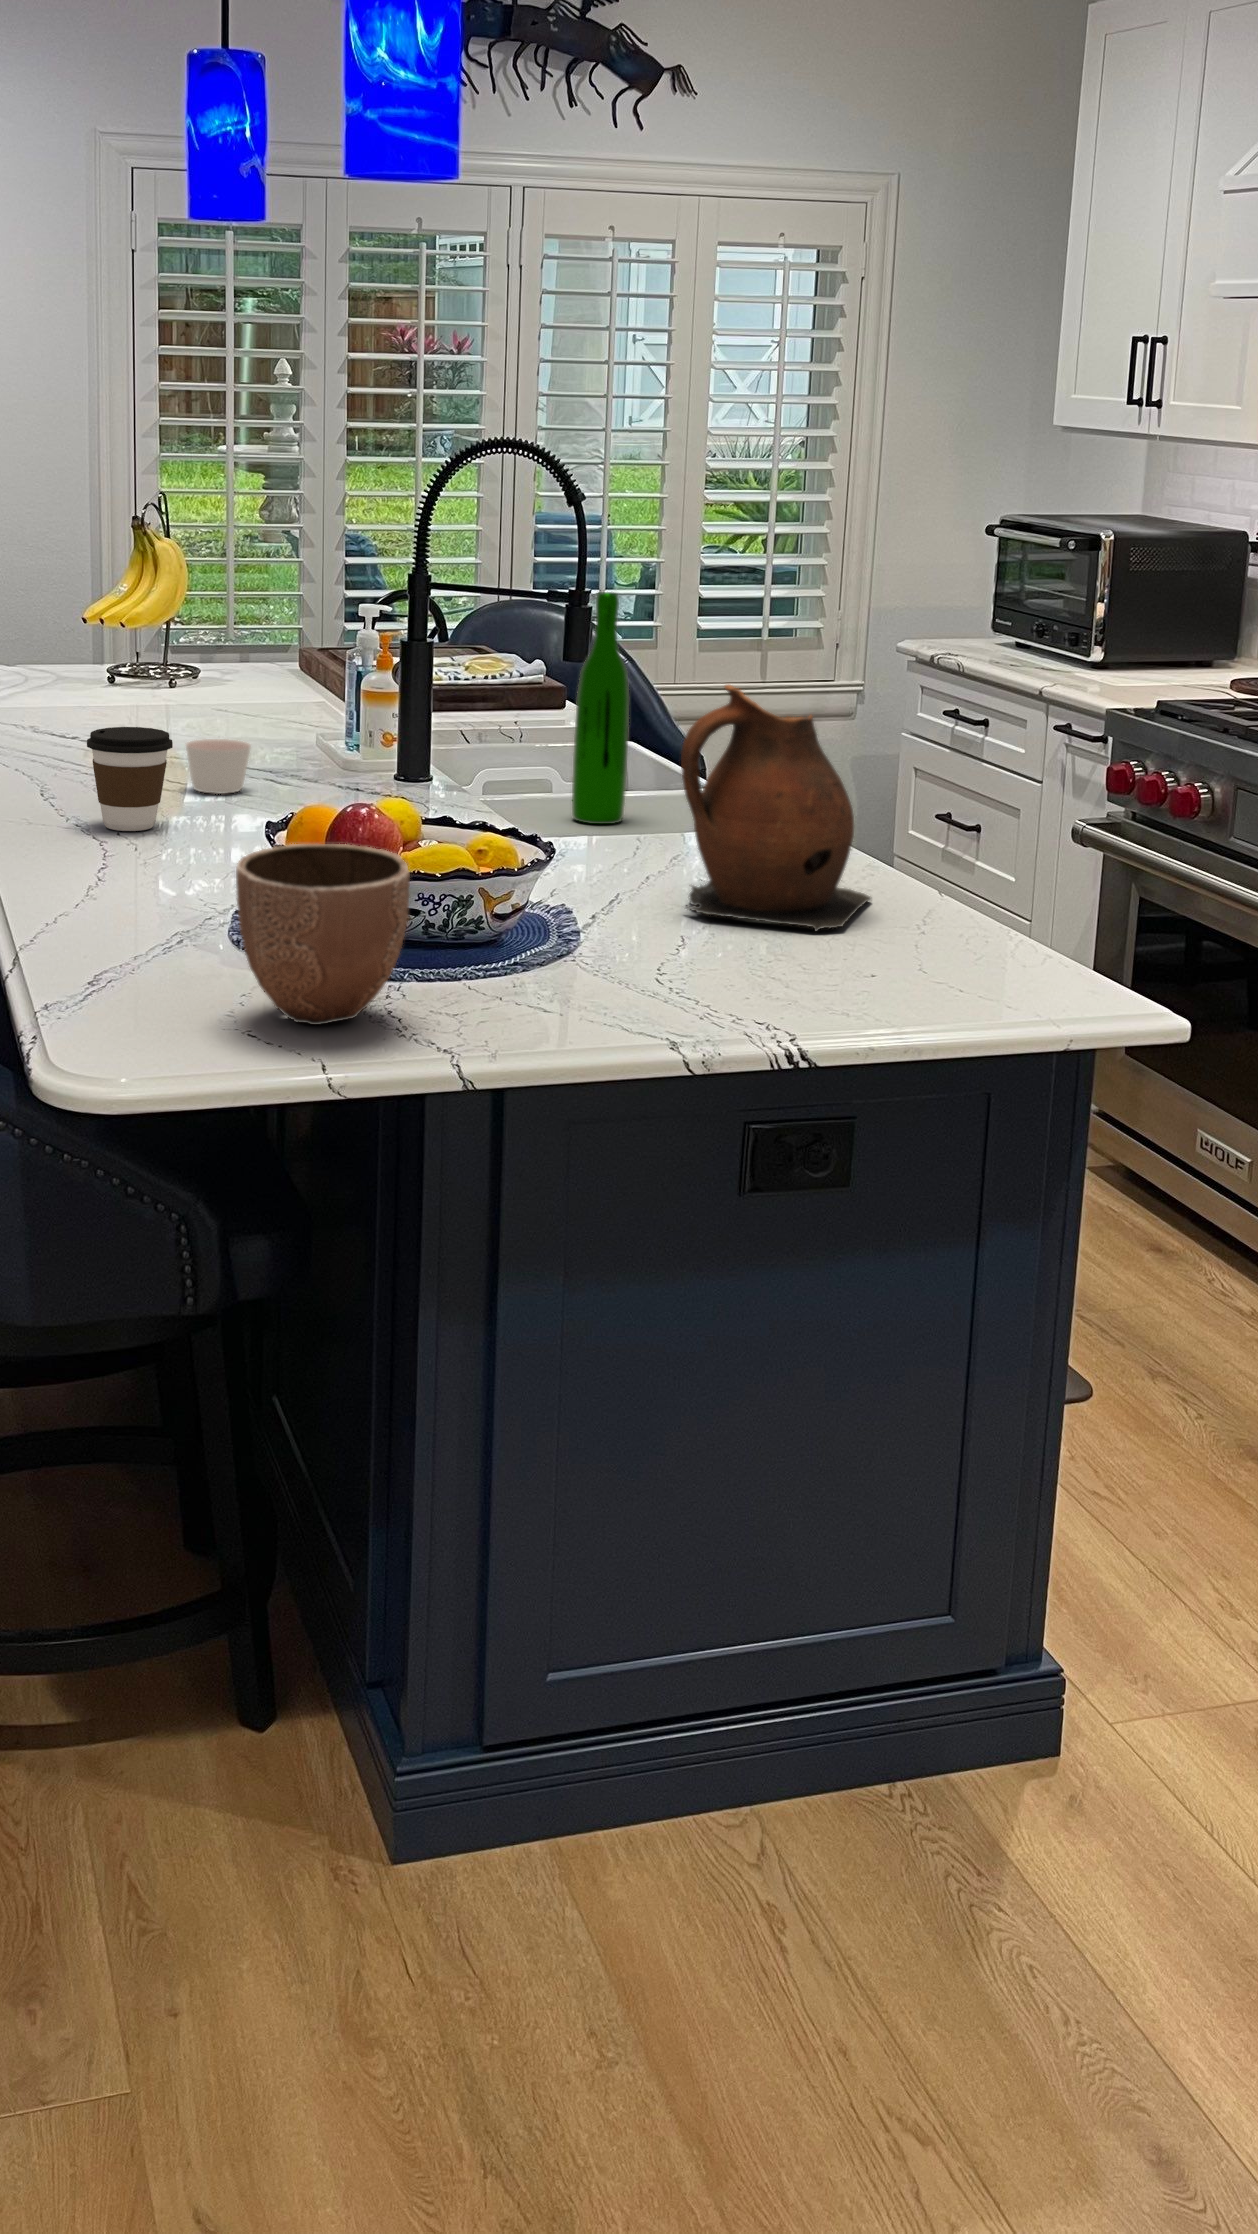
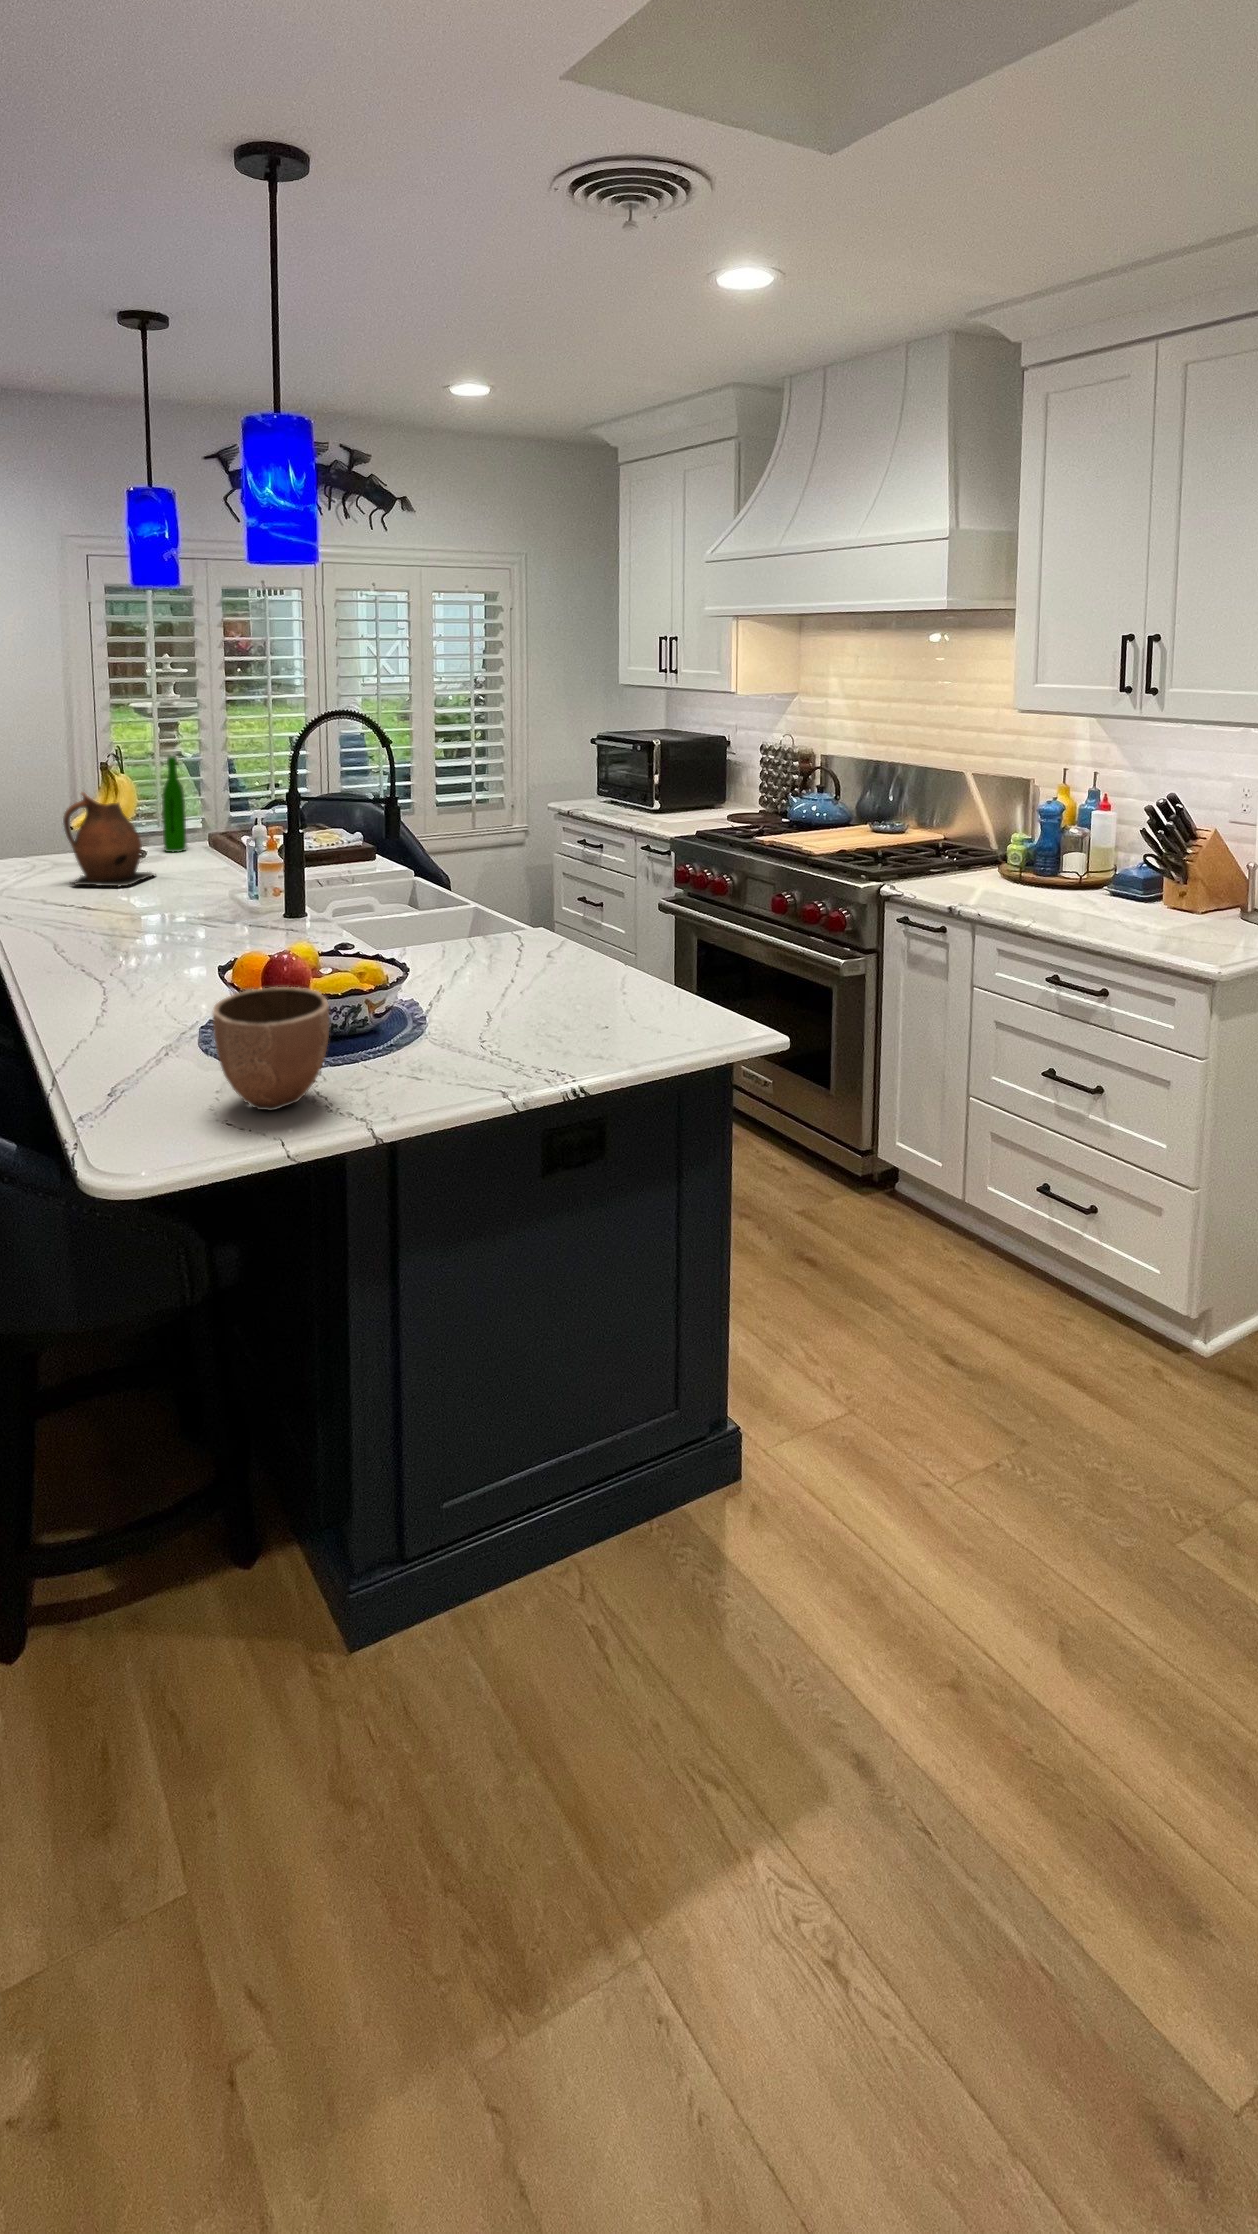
wine bottle: present [572,592,629,824] -> present [162,756,187,852]
ceramic pitcher: present [681,685,871,932] -> present [63,793,154,887]
coffee cup: present [87,727,173,831] -> none [91,904,148,971]
candle: present [186,739,251,794] -> none [153,904,195,939]

